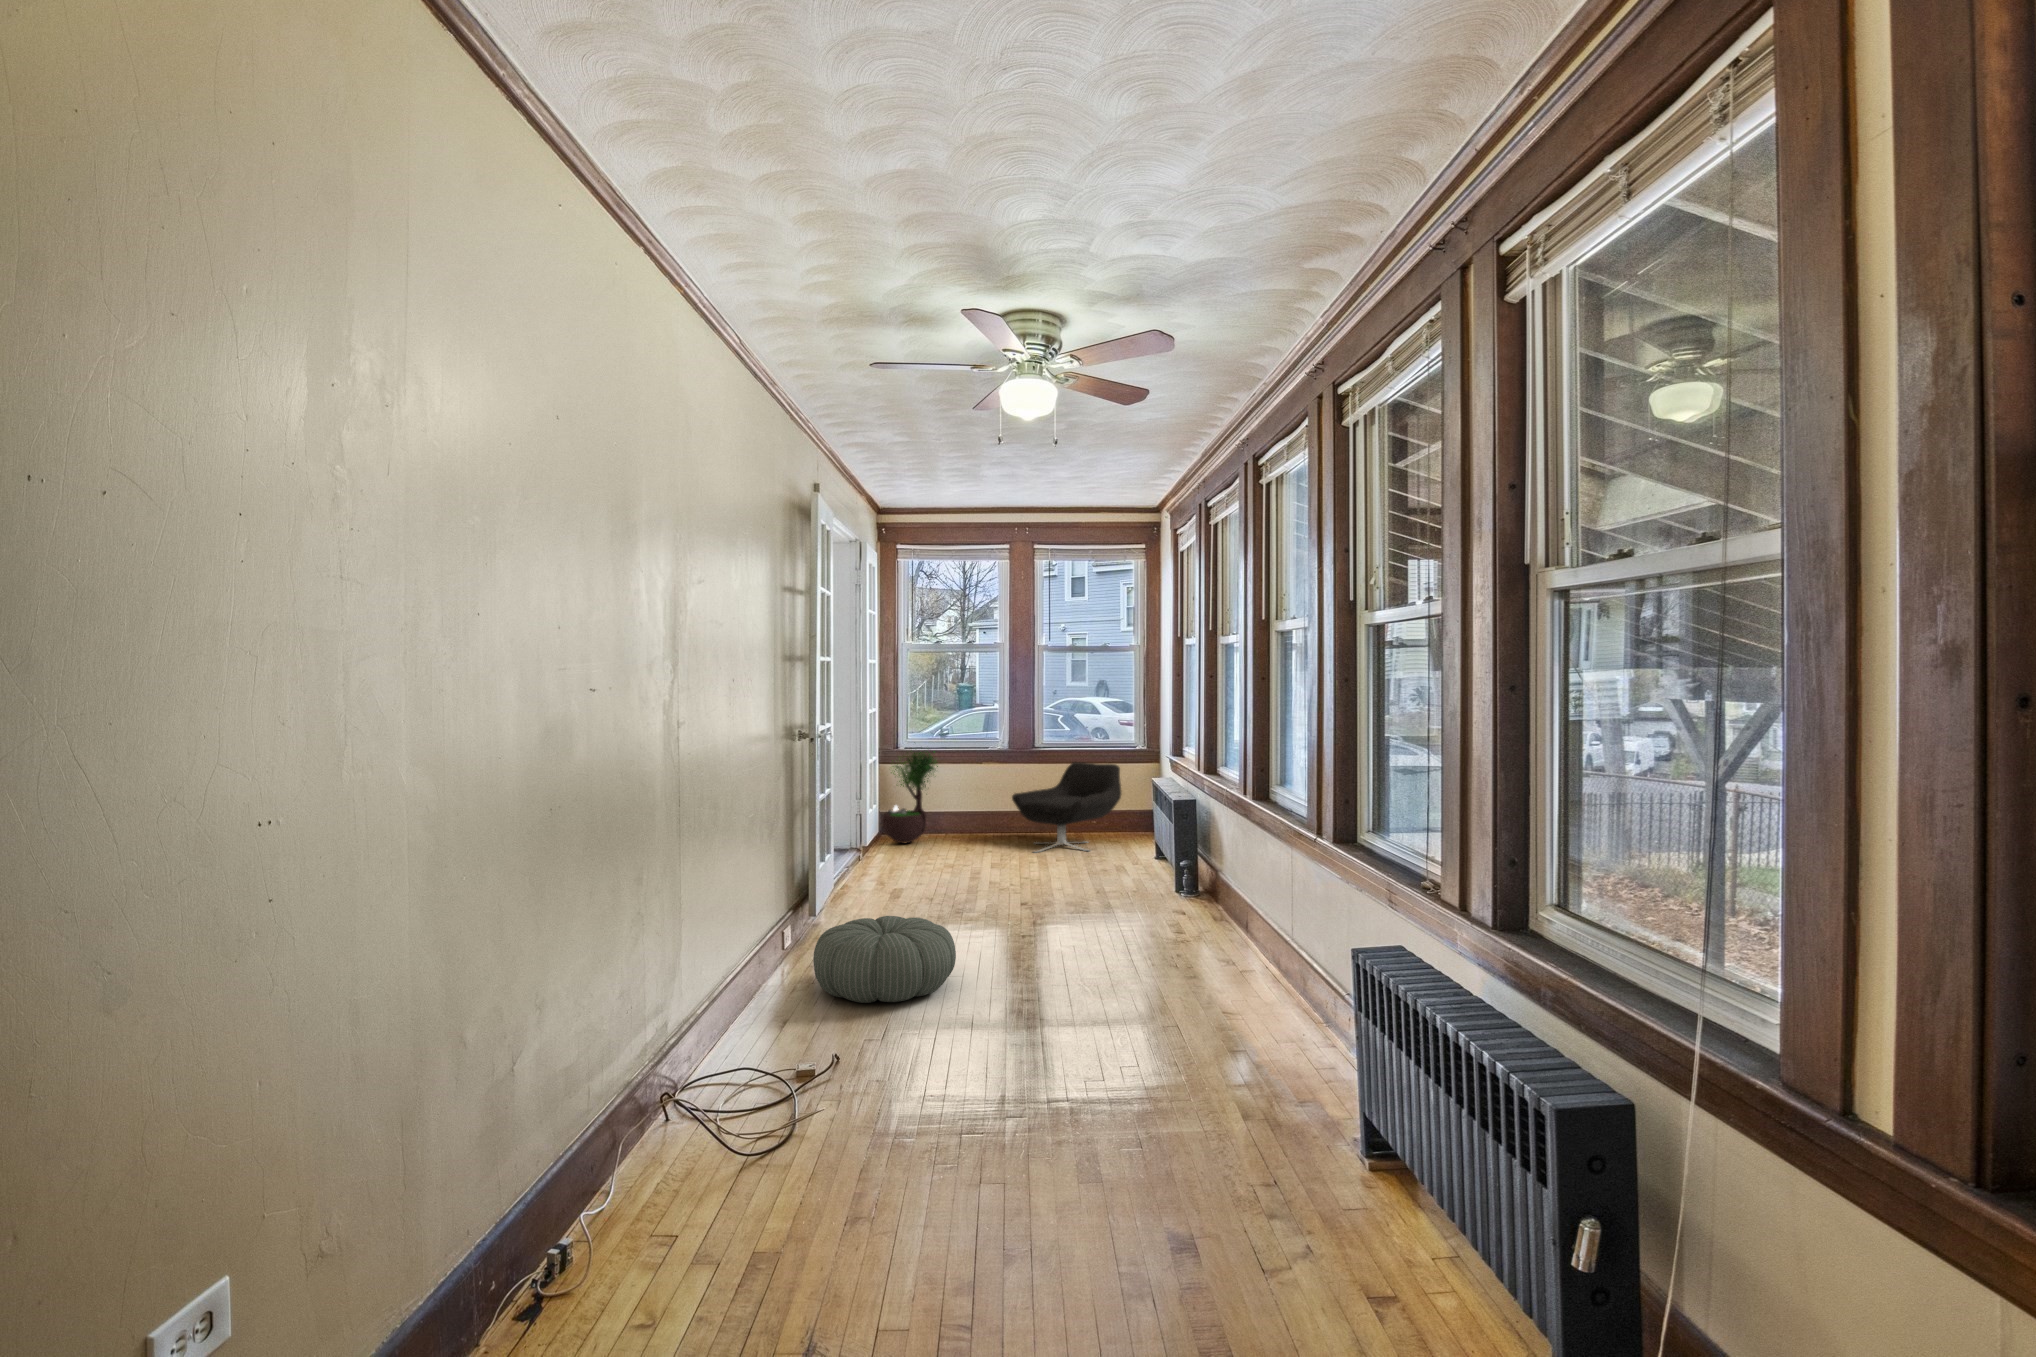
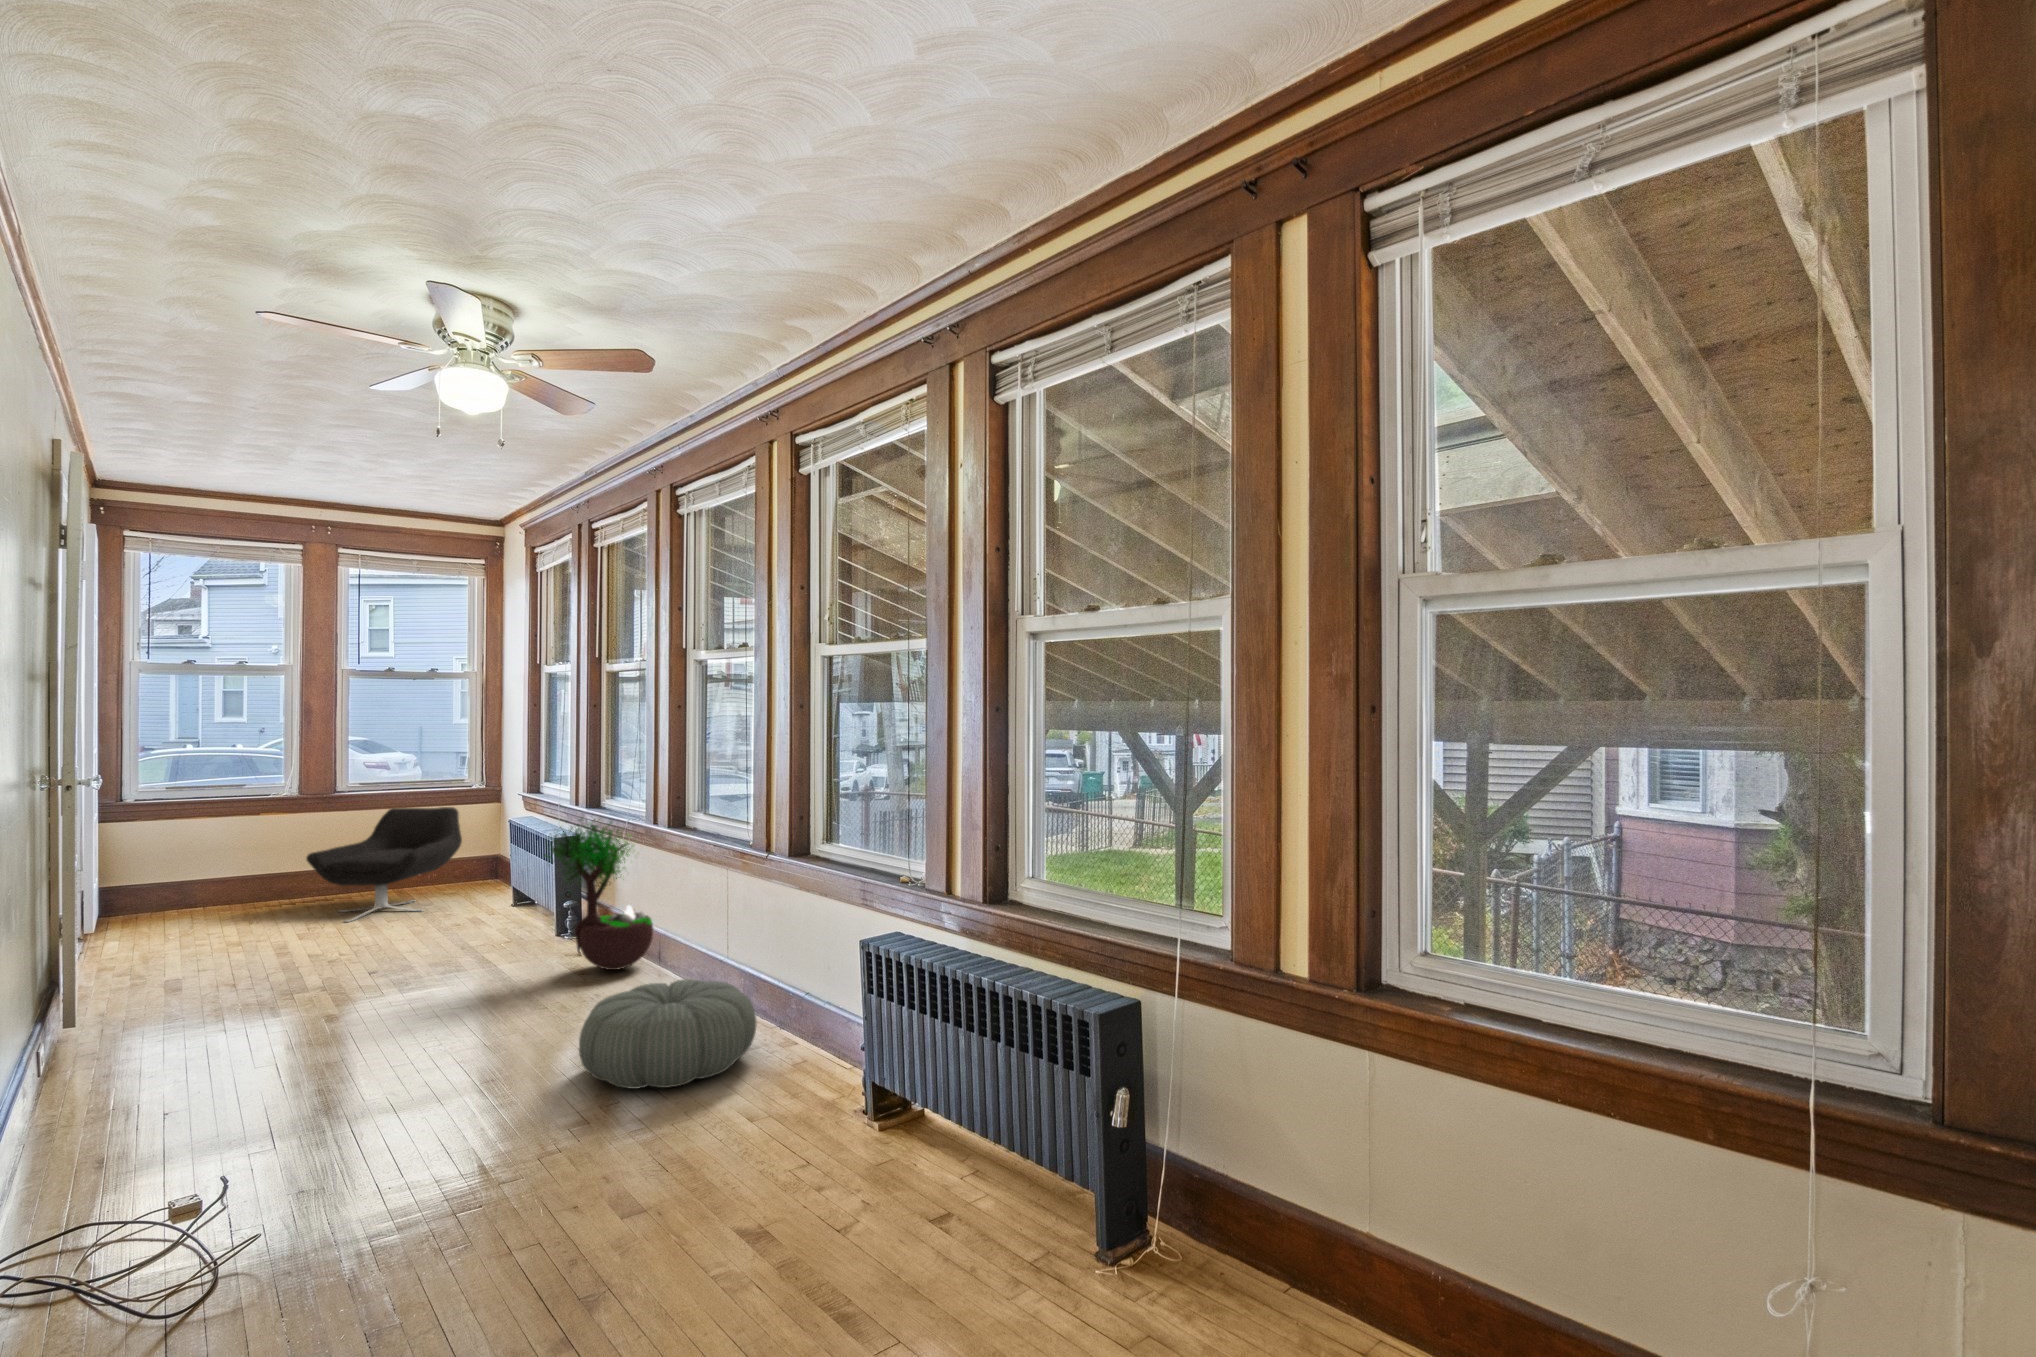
potted tree: present [883,752,938,843] -> present [544,817,653,970]
pouf: present [813,916,956,1003] -> present [579,979,757,1089]

